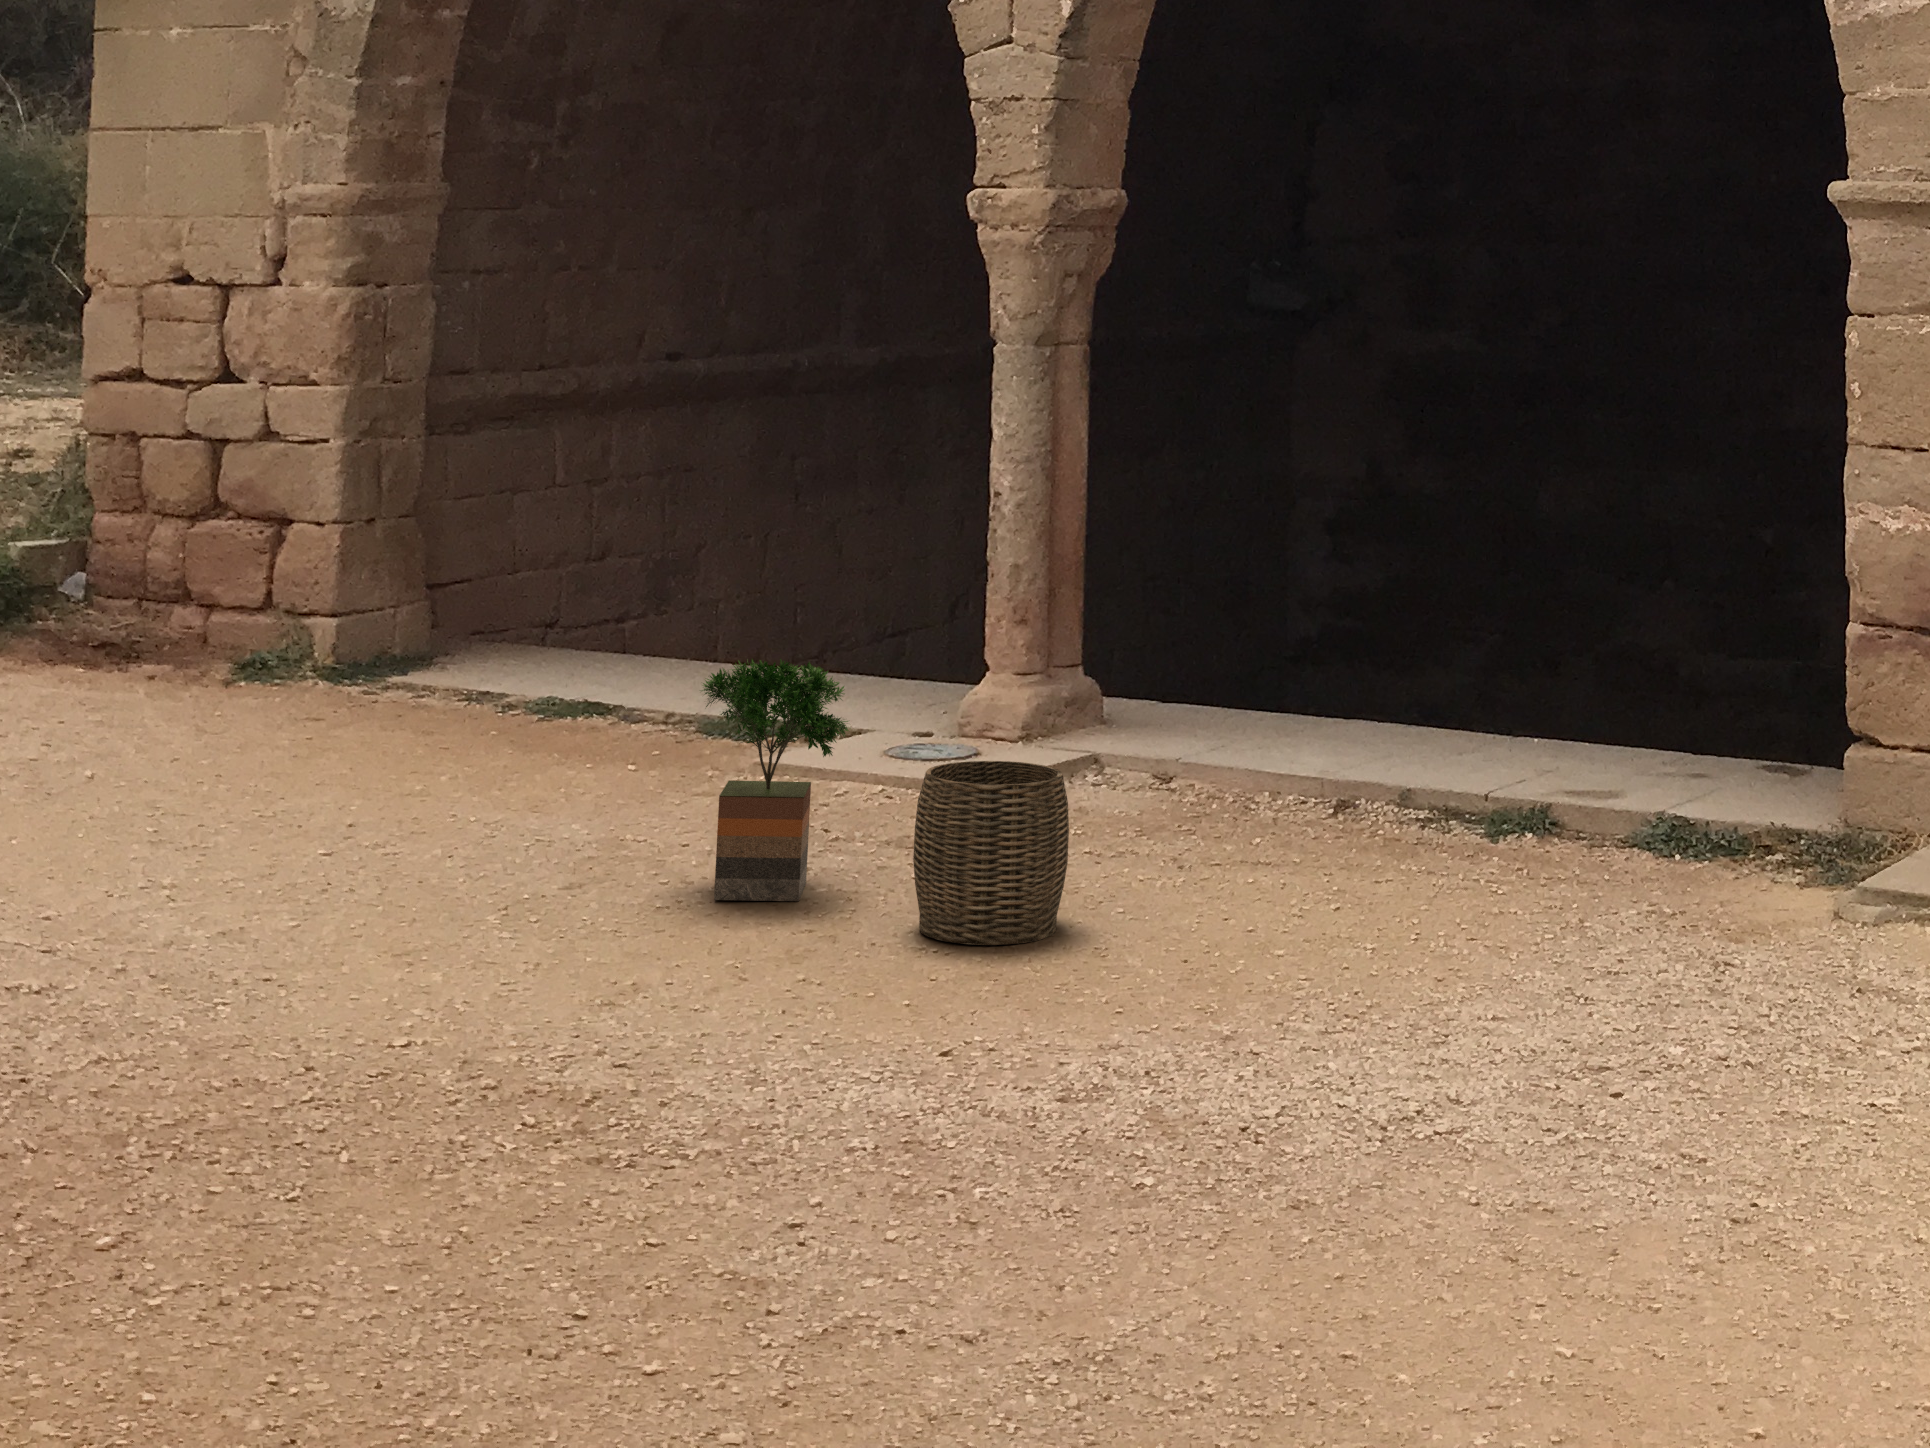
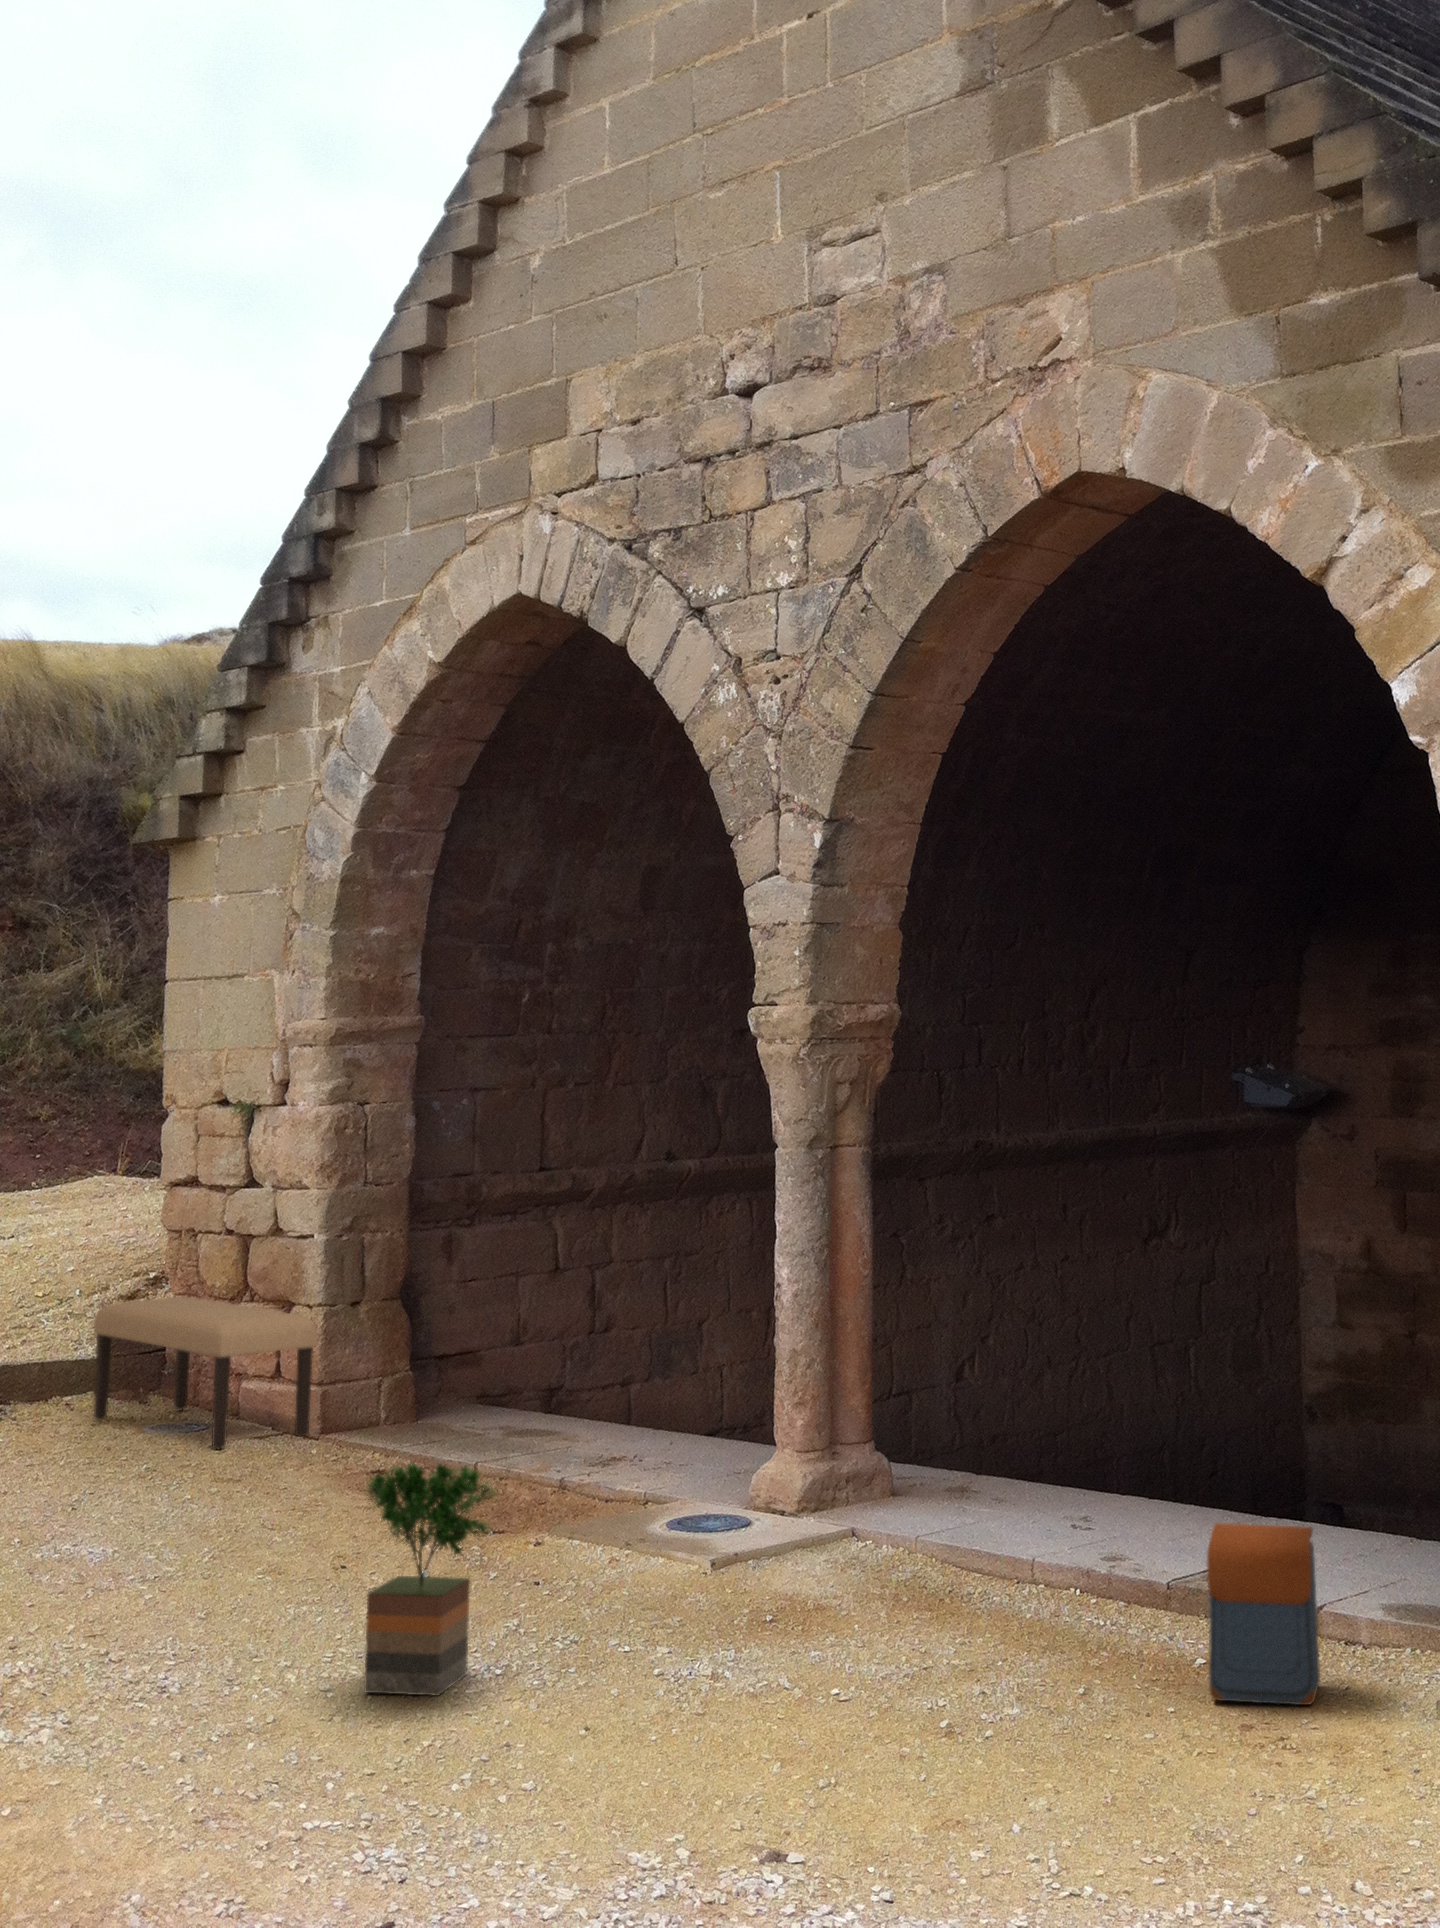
bench: none [21,505,332,679] -> present [94,1297,317,1449]
backpack: none [1601,717,1715,889] -> present [1207,1523,1320,1705]
woven basket: present [913,761,1069,945] -> none [500,1566,649,1753]

